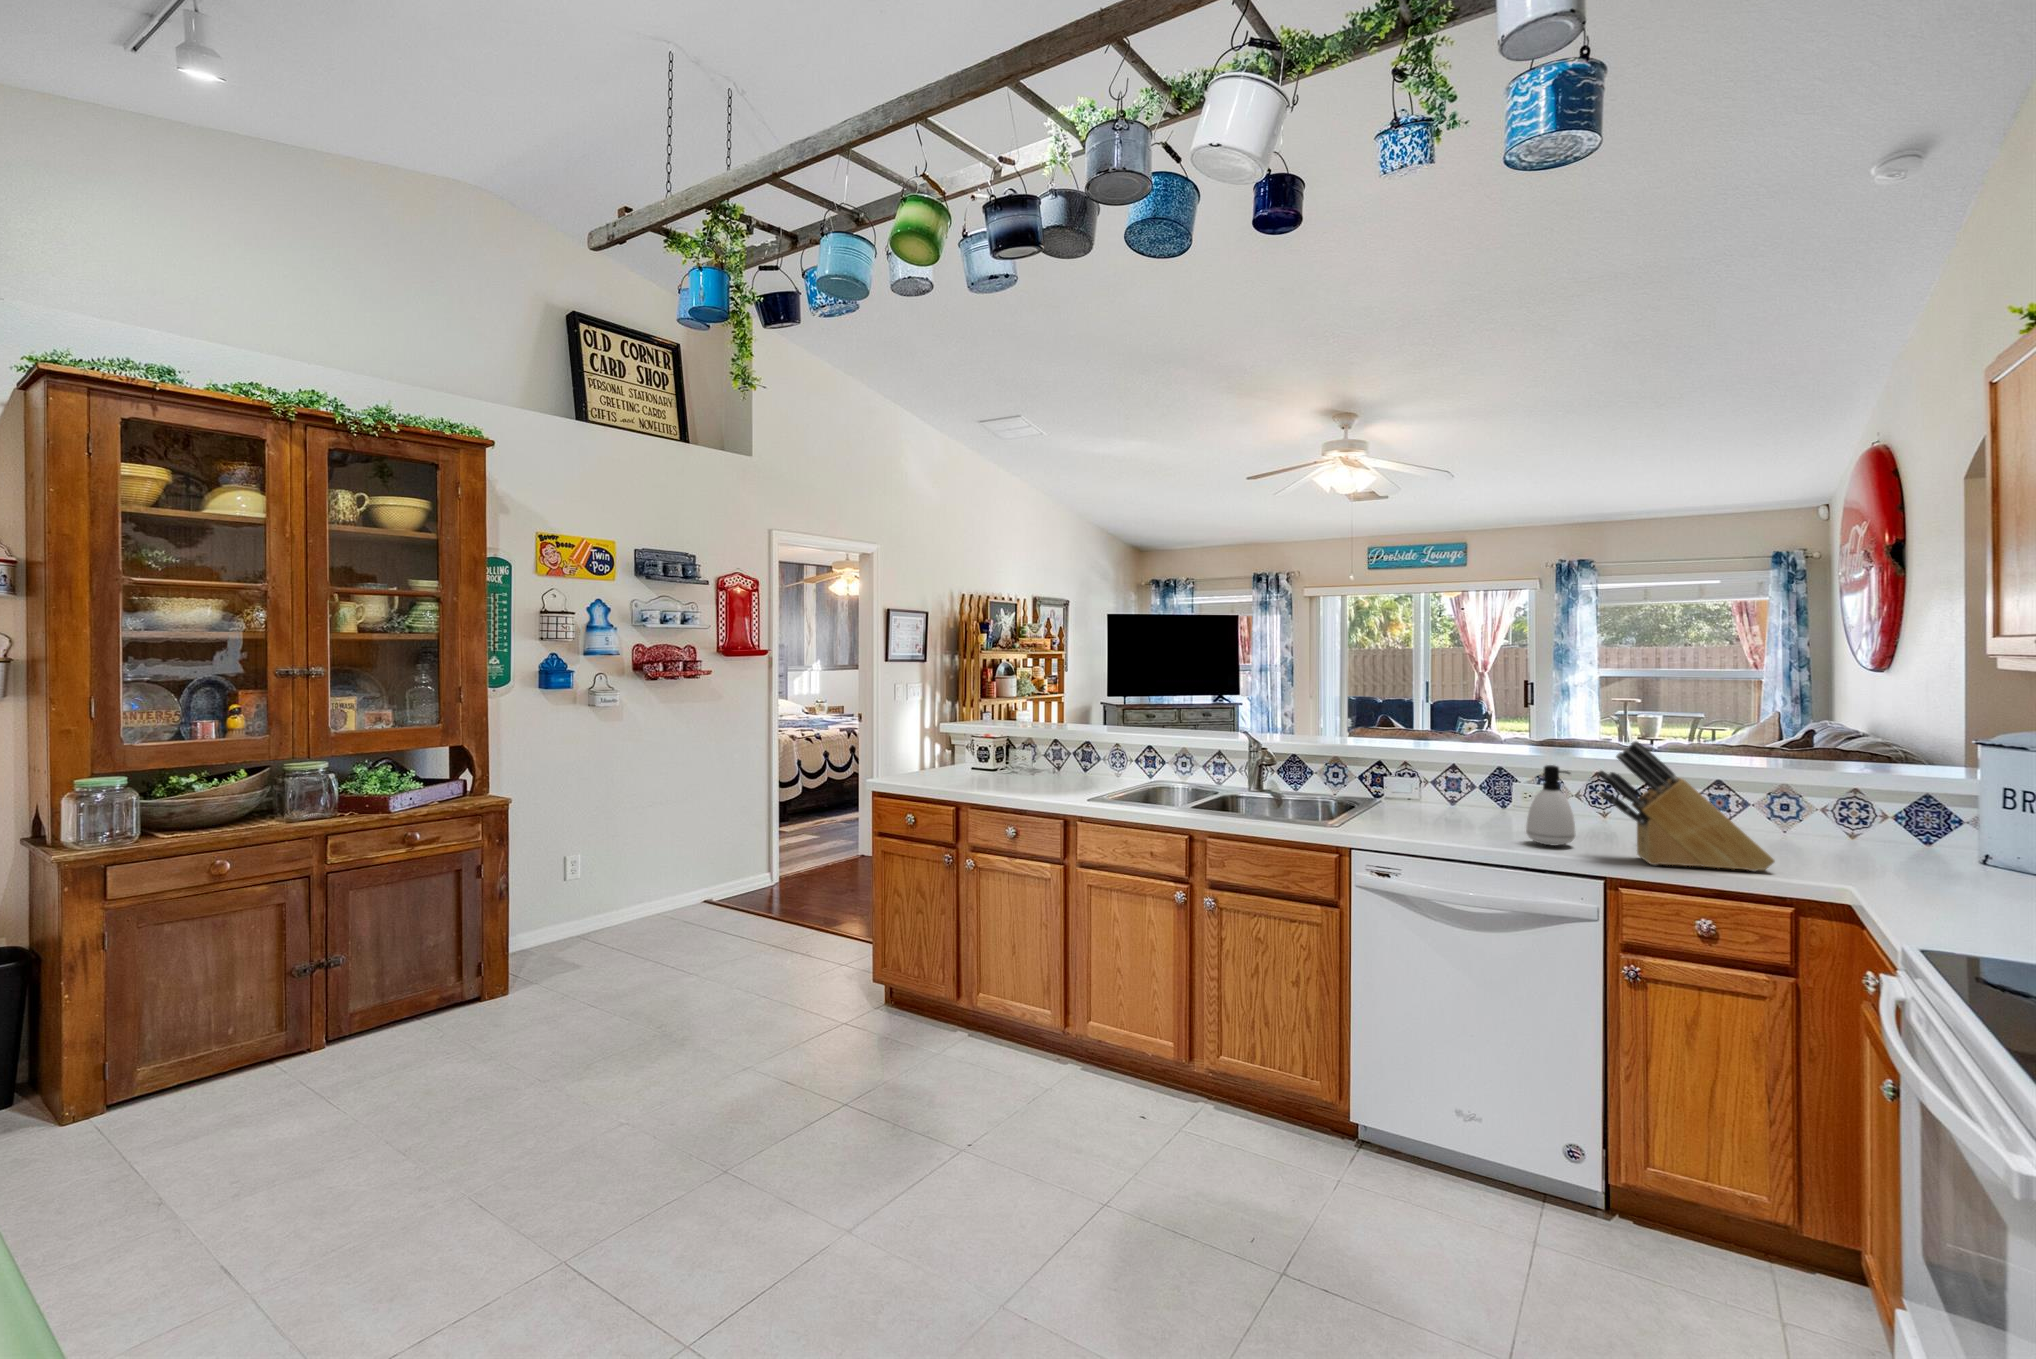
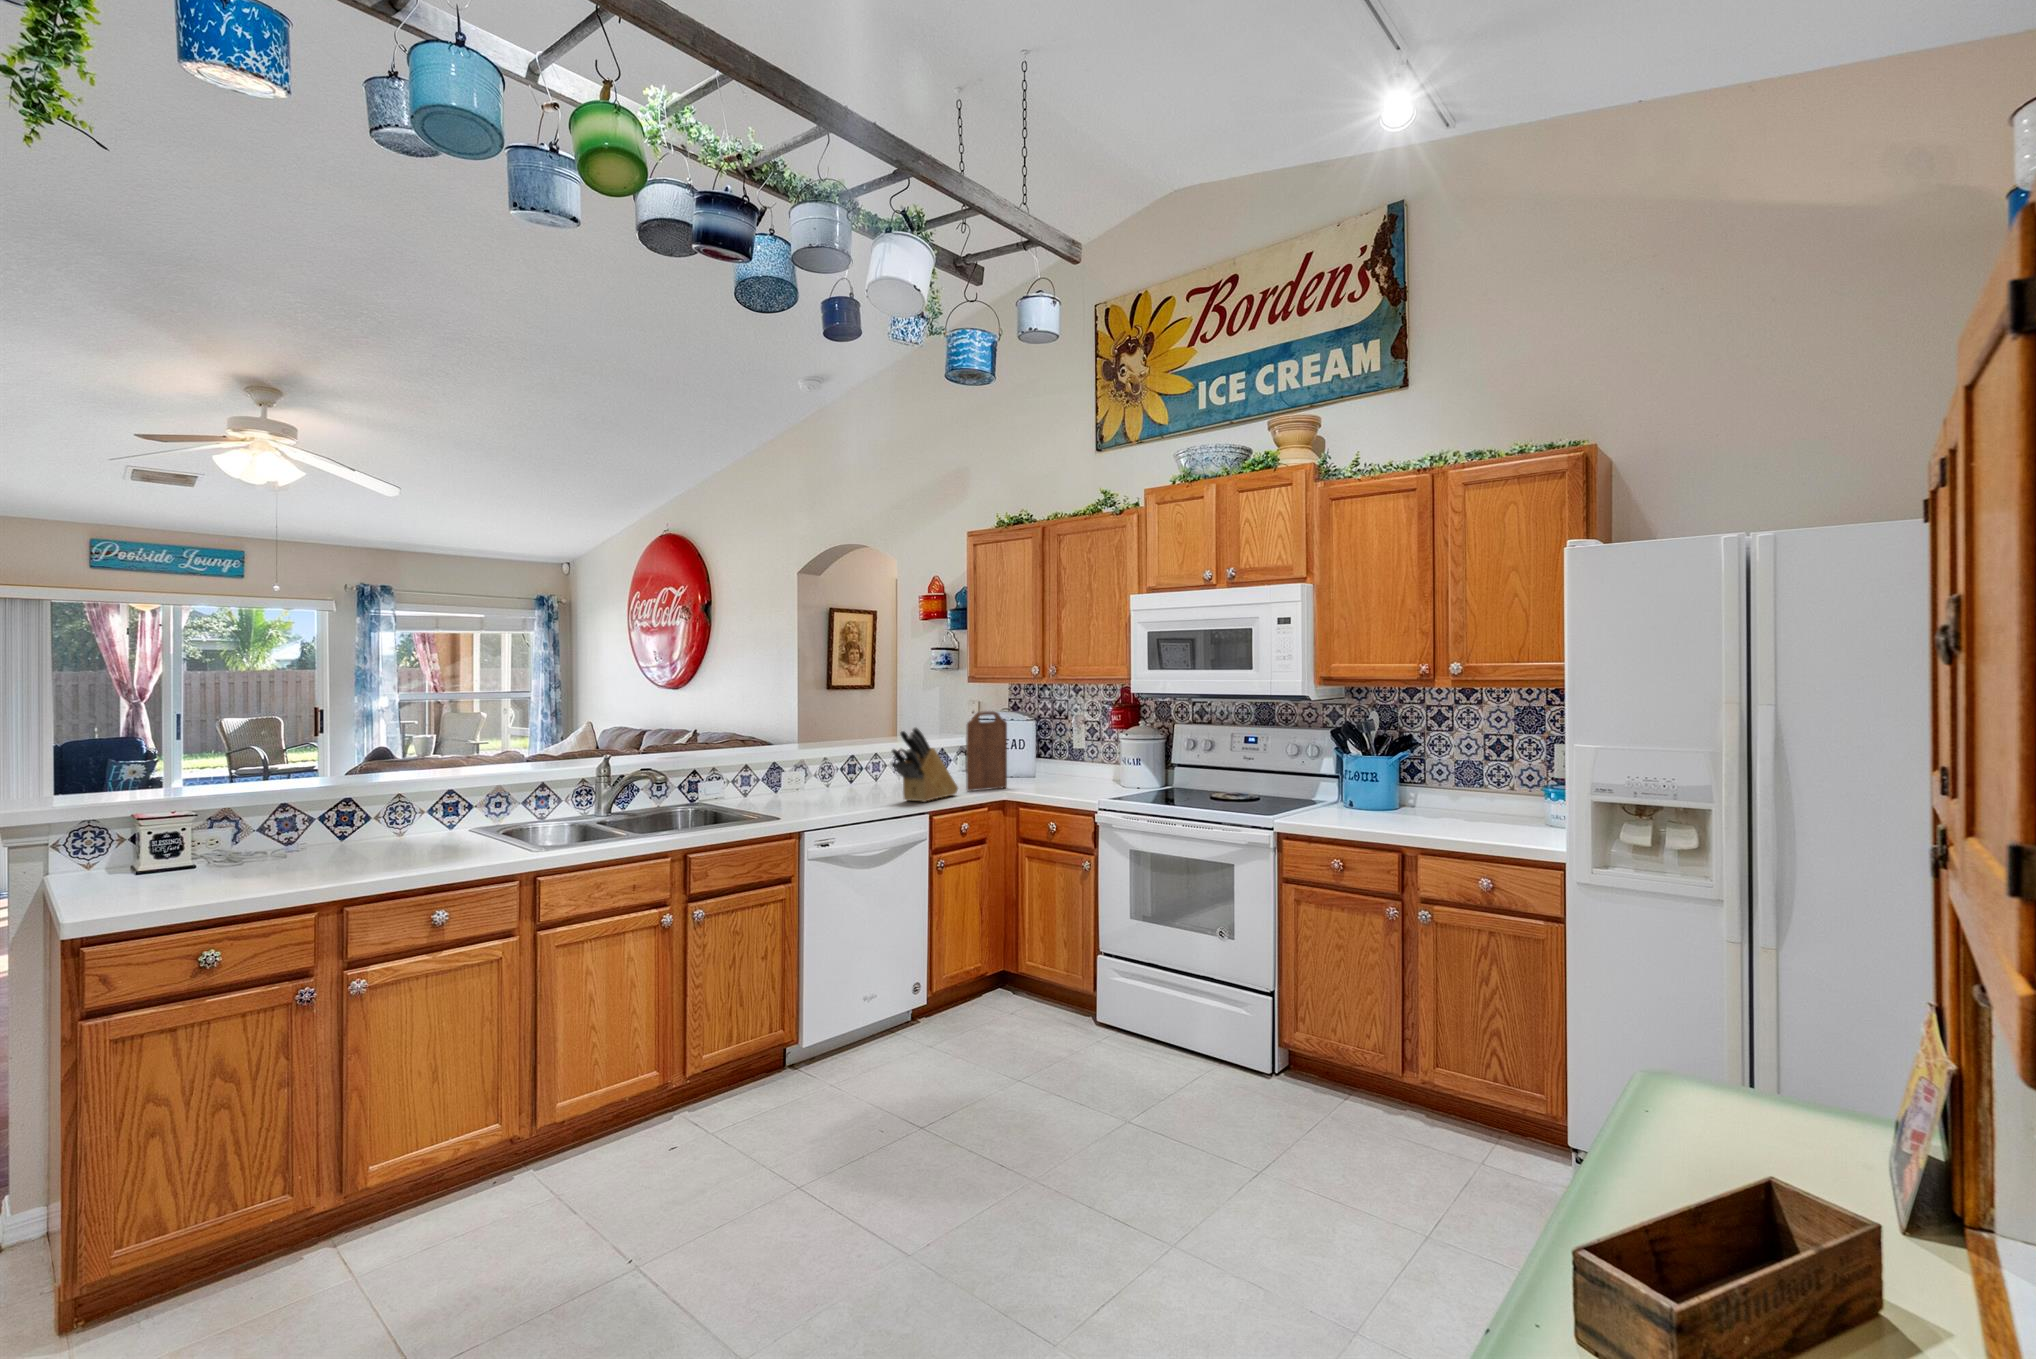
cutting board: none [1834,729,1960,891] -> present [966,711,1007,791]
soap dispenser: present [1526,765,1575,846] -> none [842,751,872,806]

